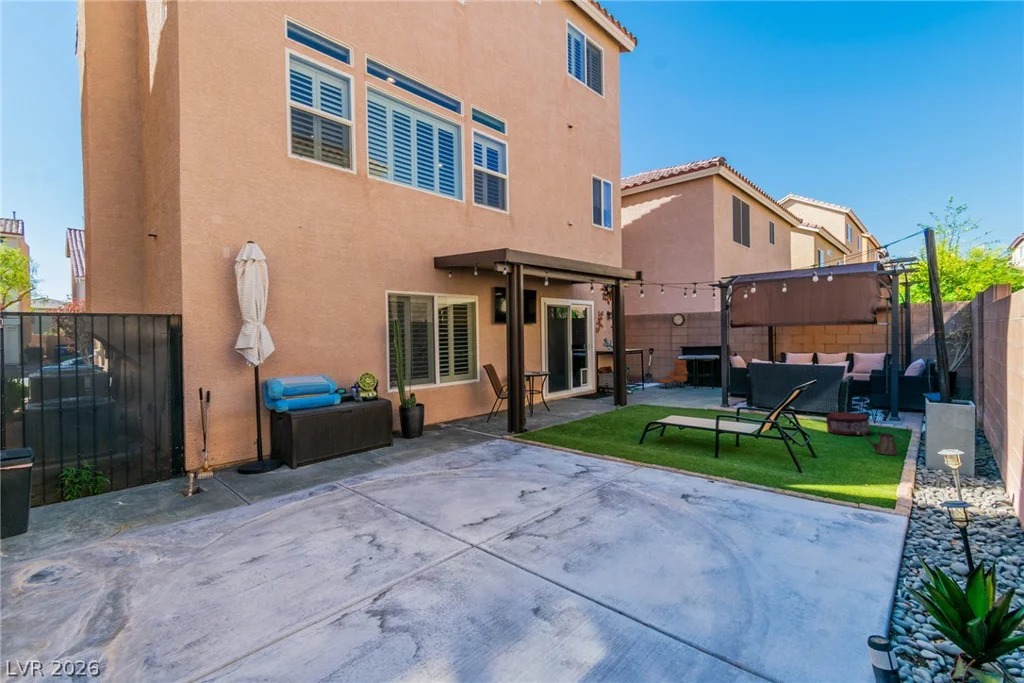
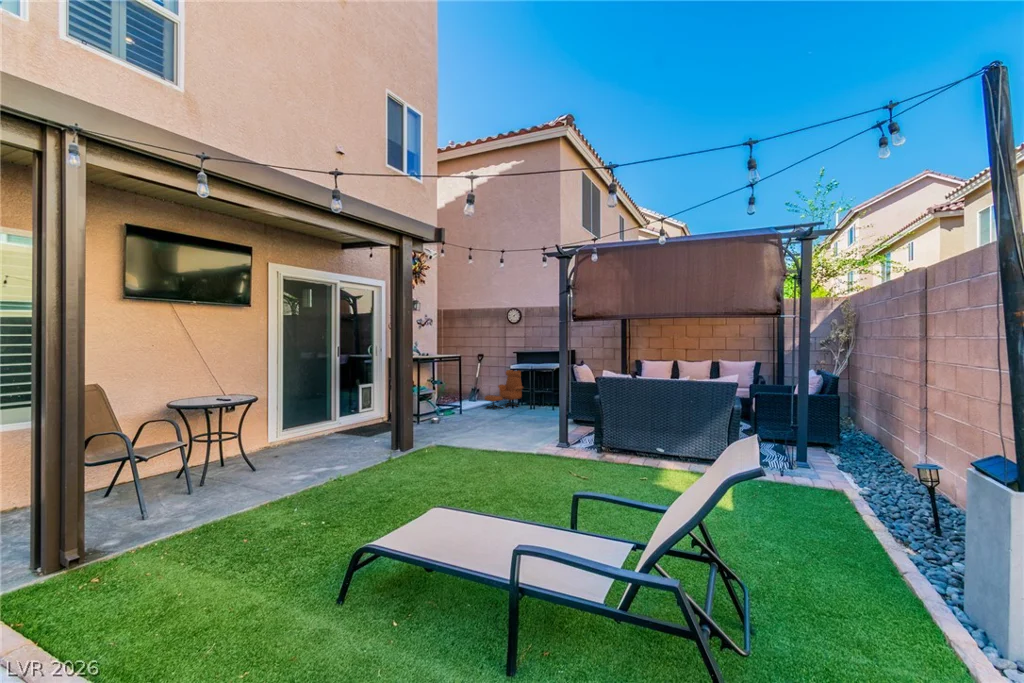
pouf: present [826,412,870,435] -> none [734,474,818,529]
watering can: present [857,428,898,455] -> none [850,554,979,641]

